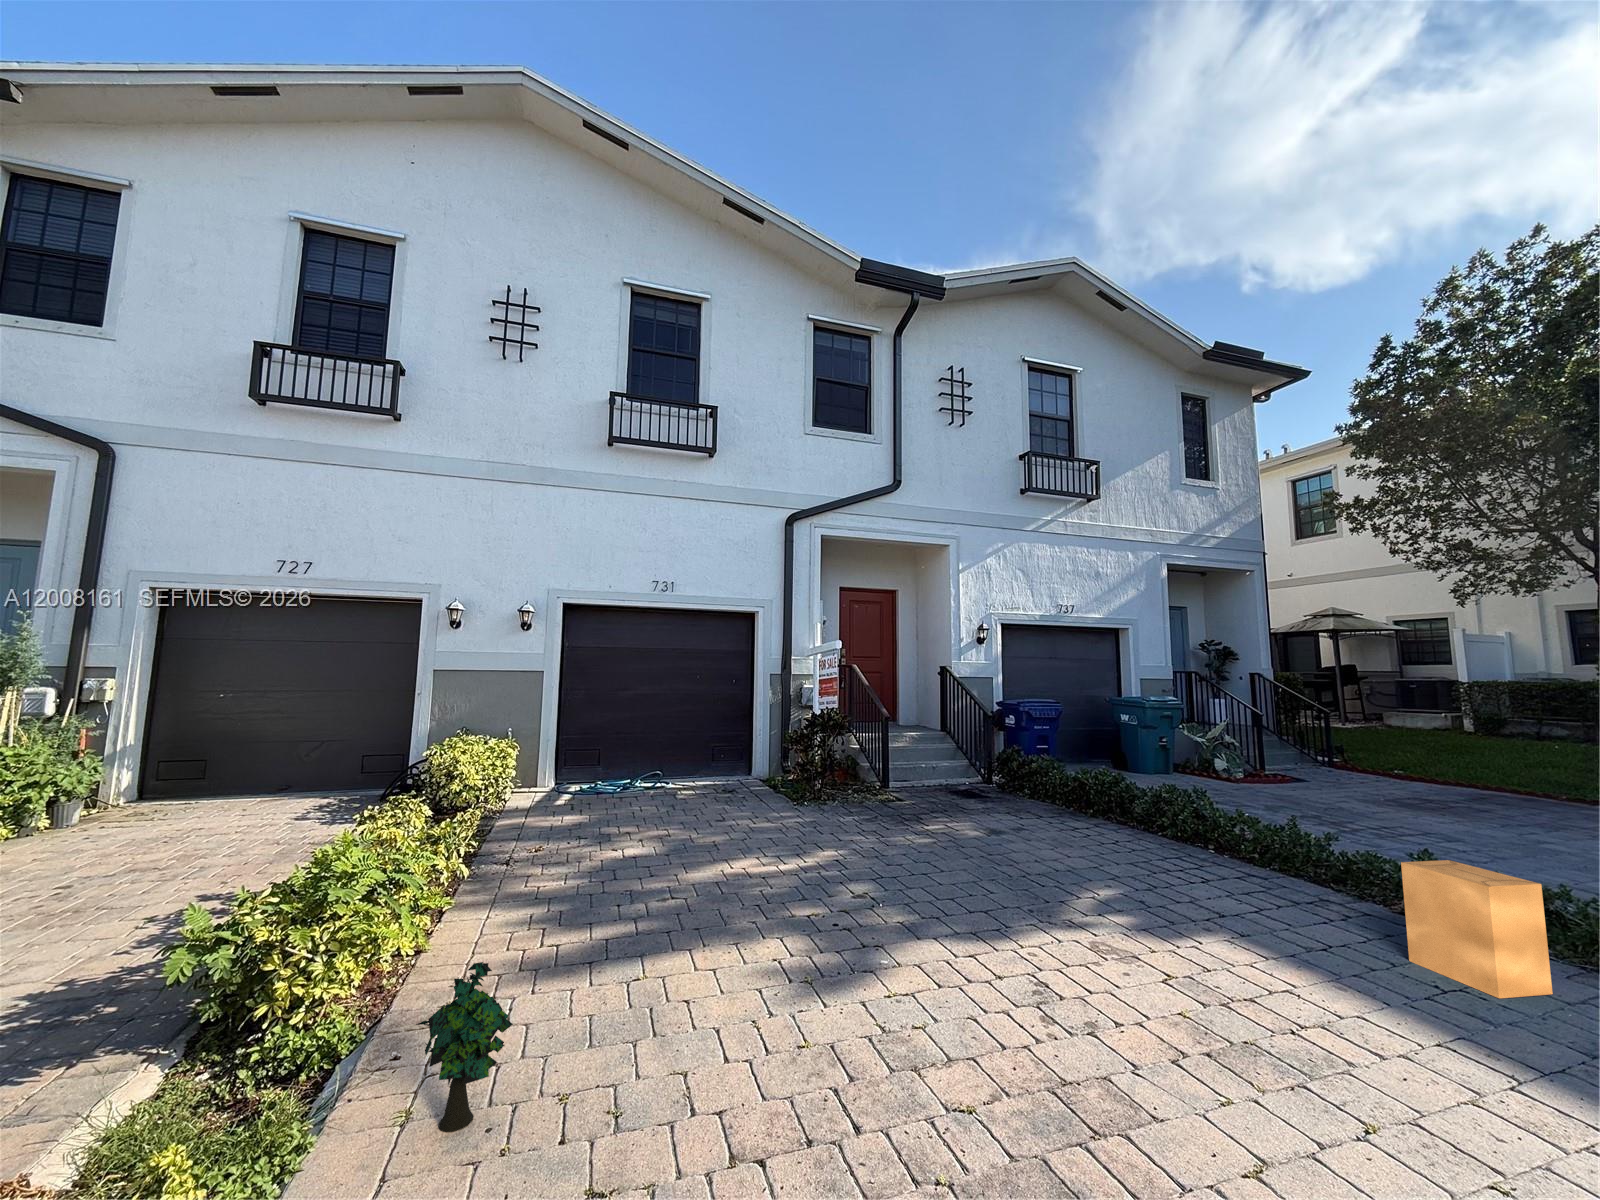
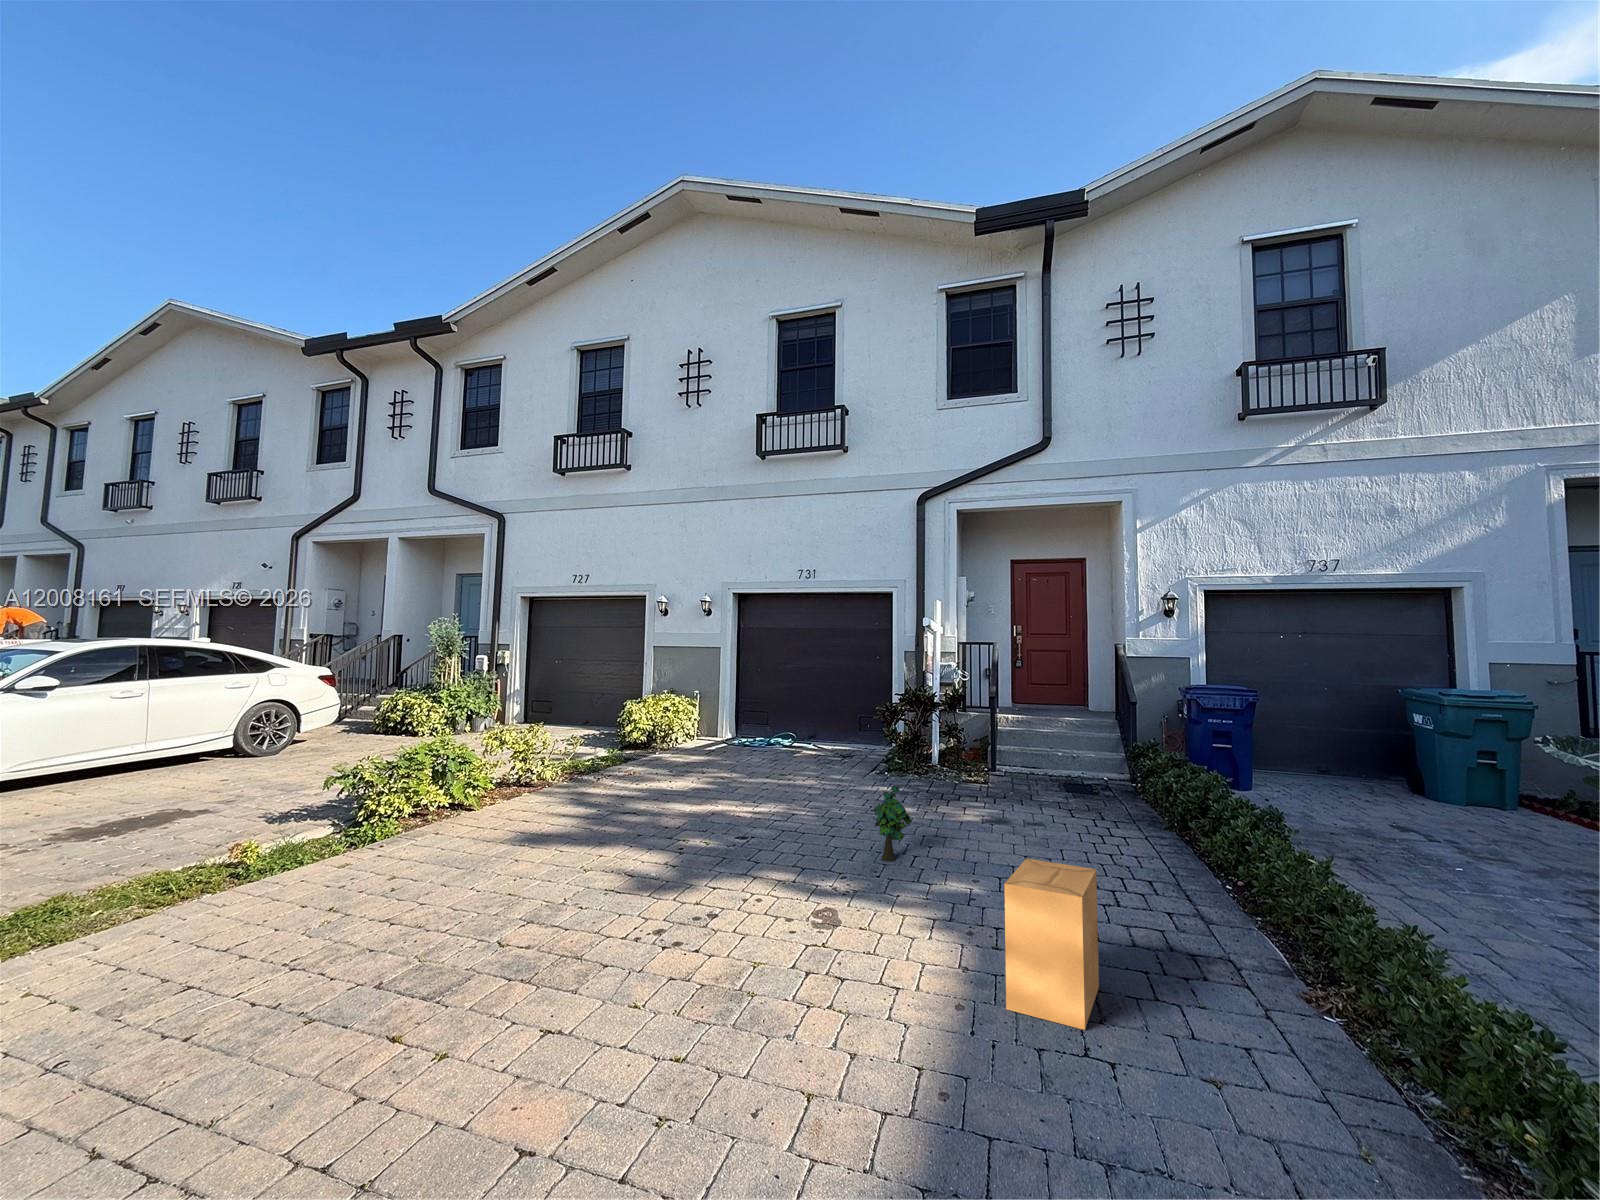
decorative plant: present [416,962,513,1132] -> present [870,786,912,861]

